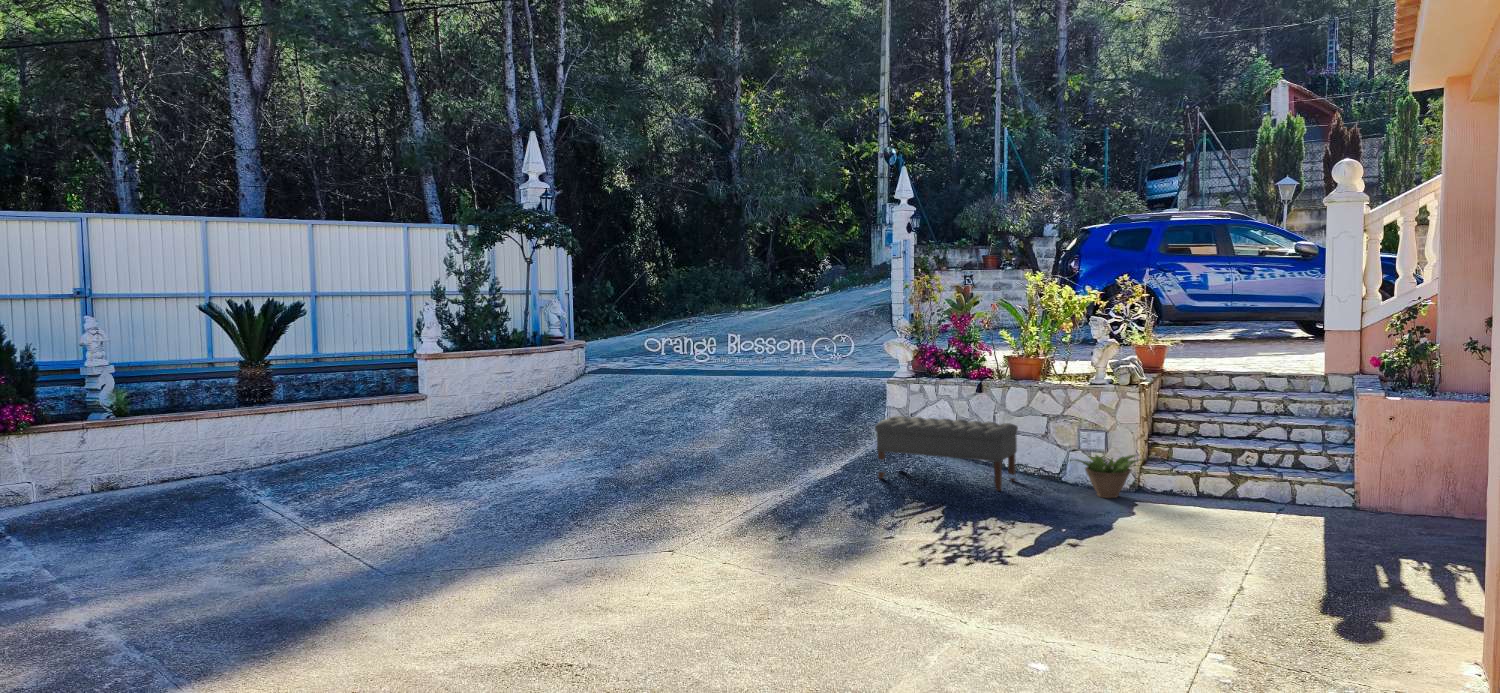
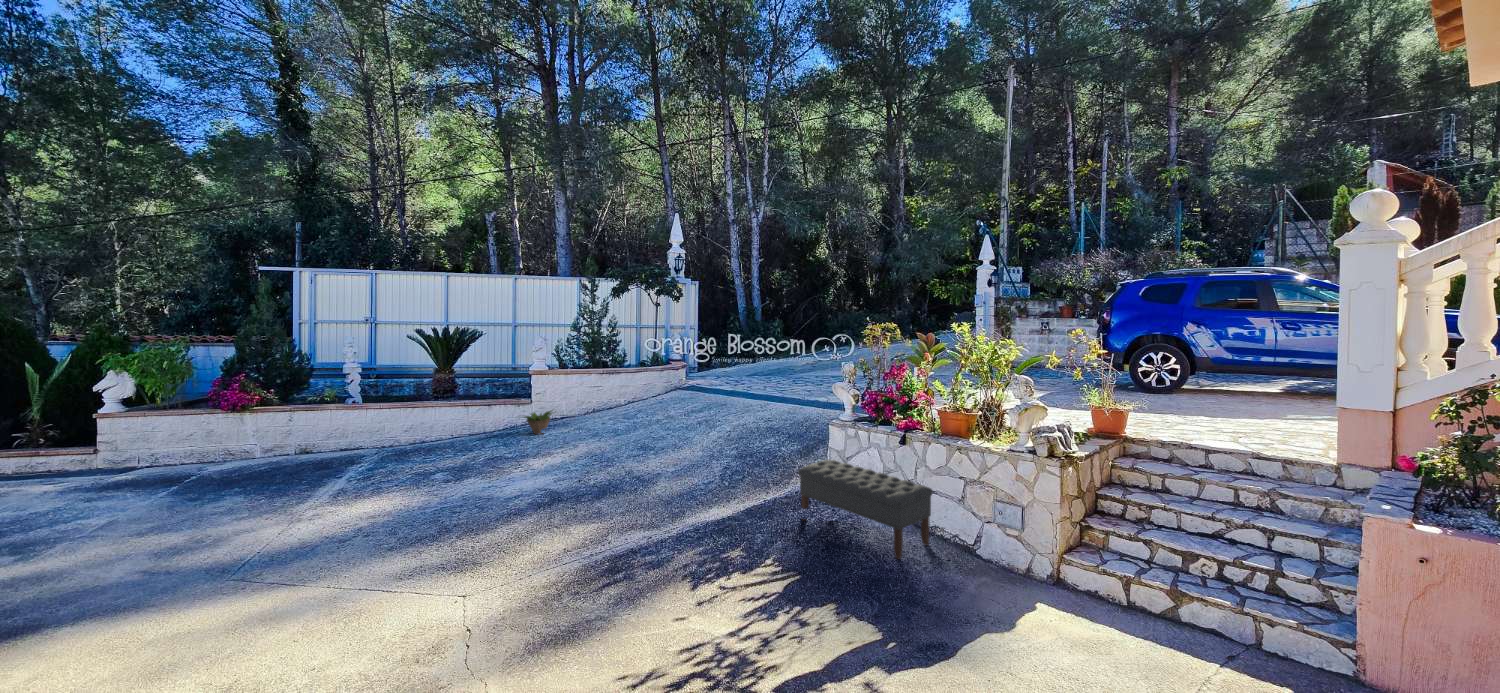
decorative plant: present [1075,454,1142,498] -> present [524,410,552,434]

